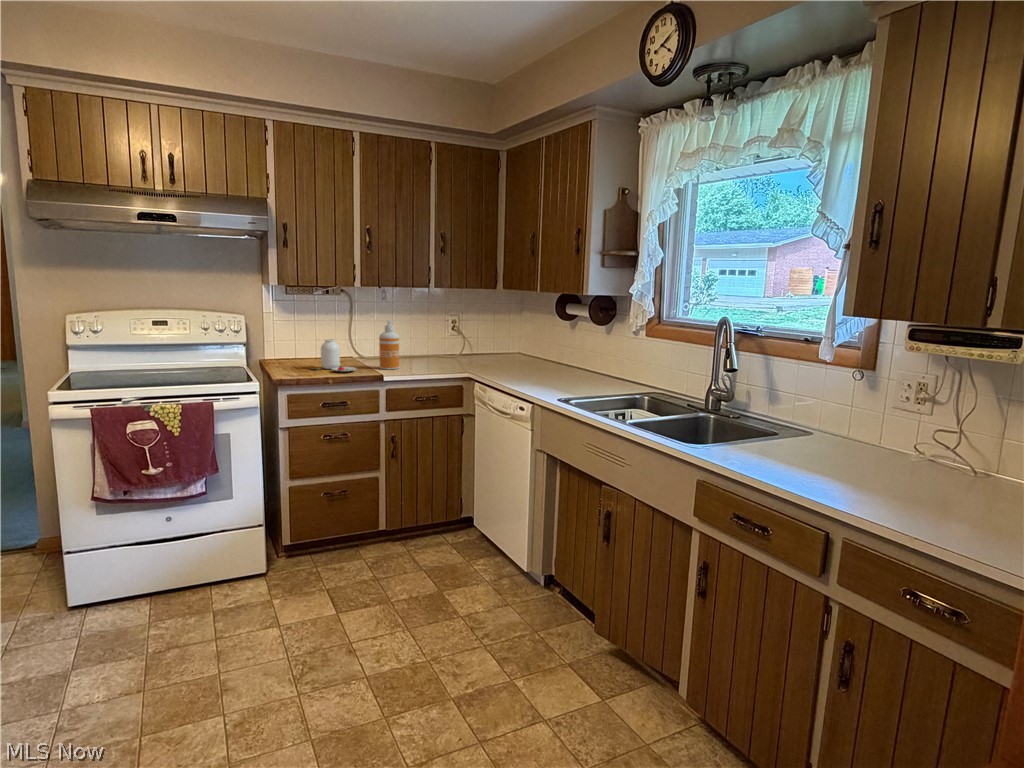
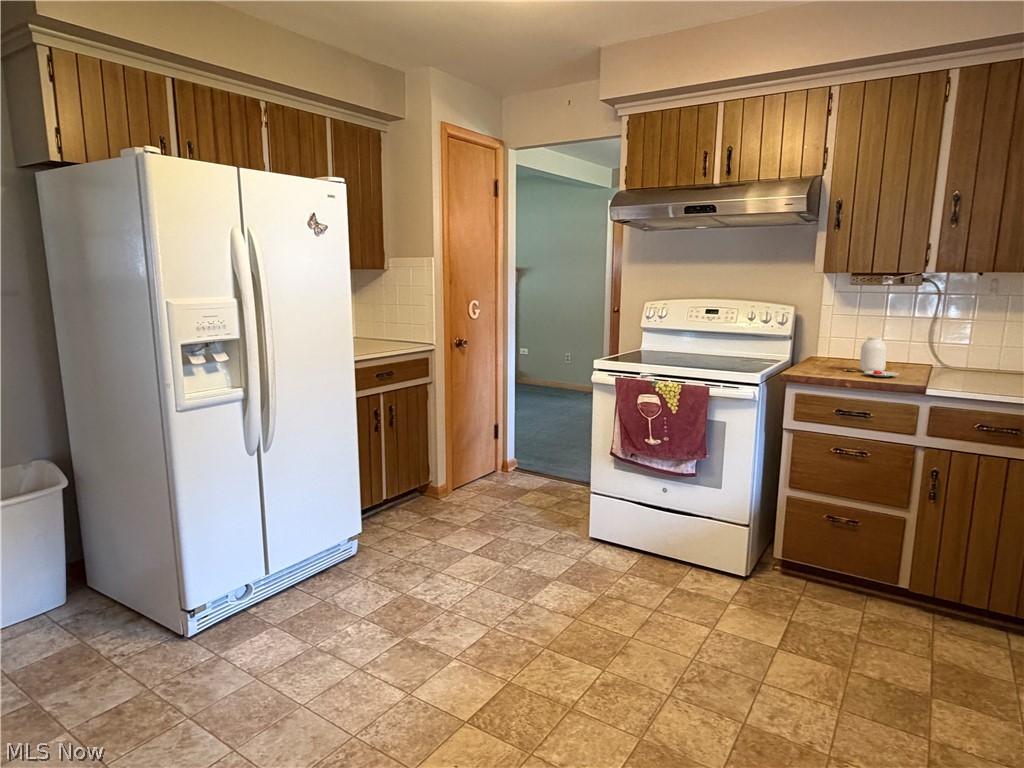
soap dispenser: present [379,321,399,369] -> none [940,315,977,382]

